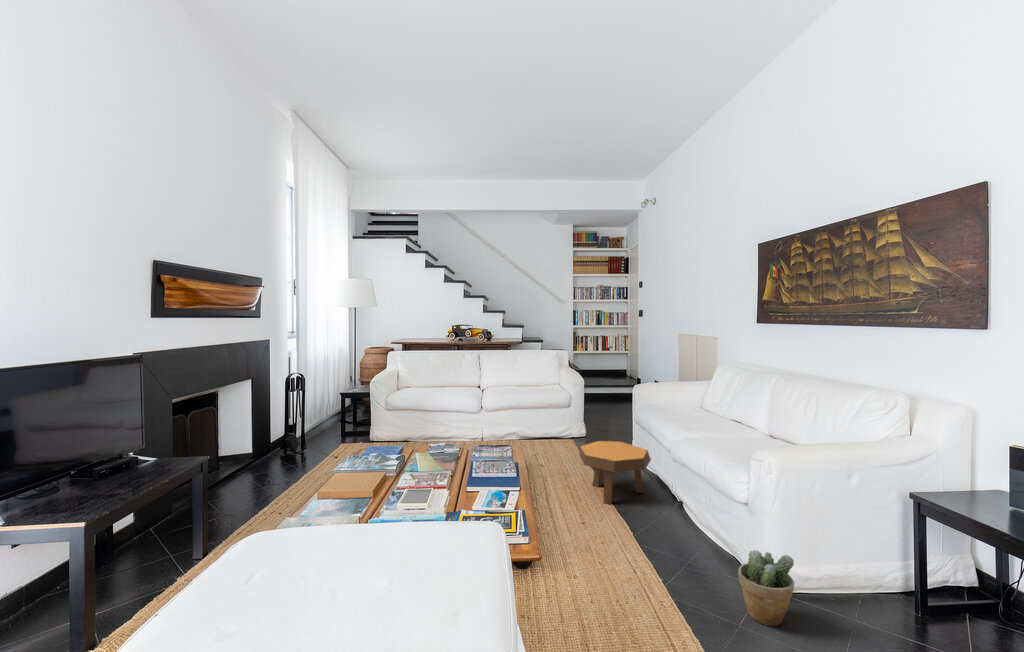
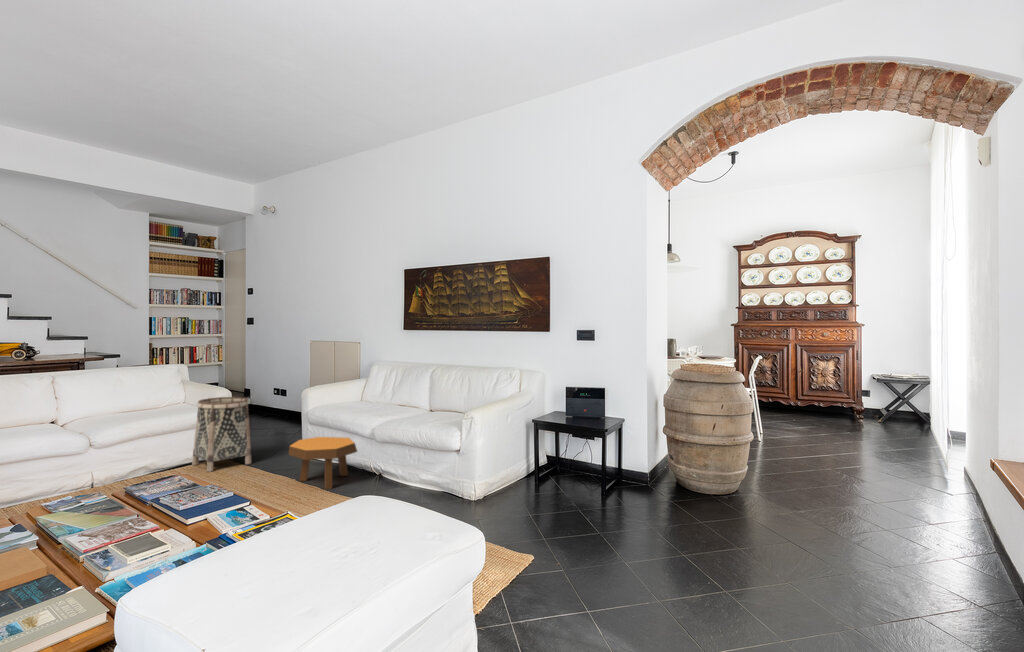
basket: none [538,386,580,454] -> present [192,397,251,472]
potted plant: present [738,550,794,626] -> none [471,466,502,512]

